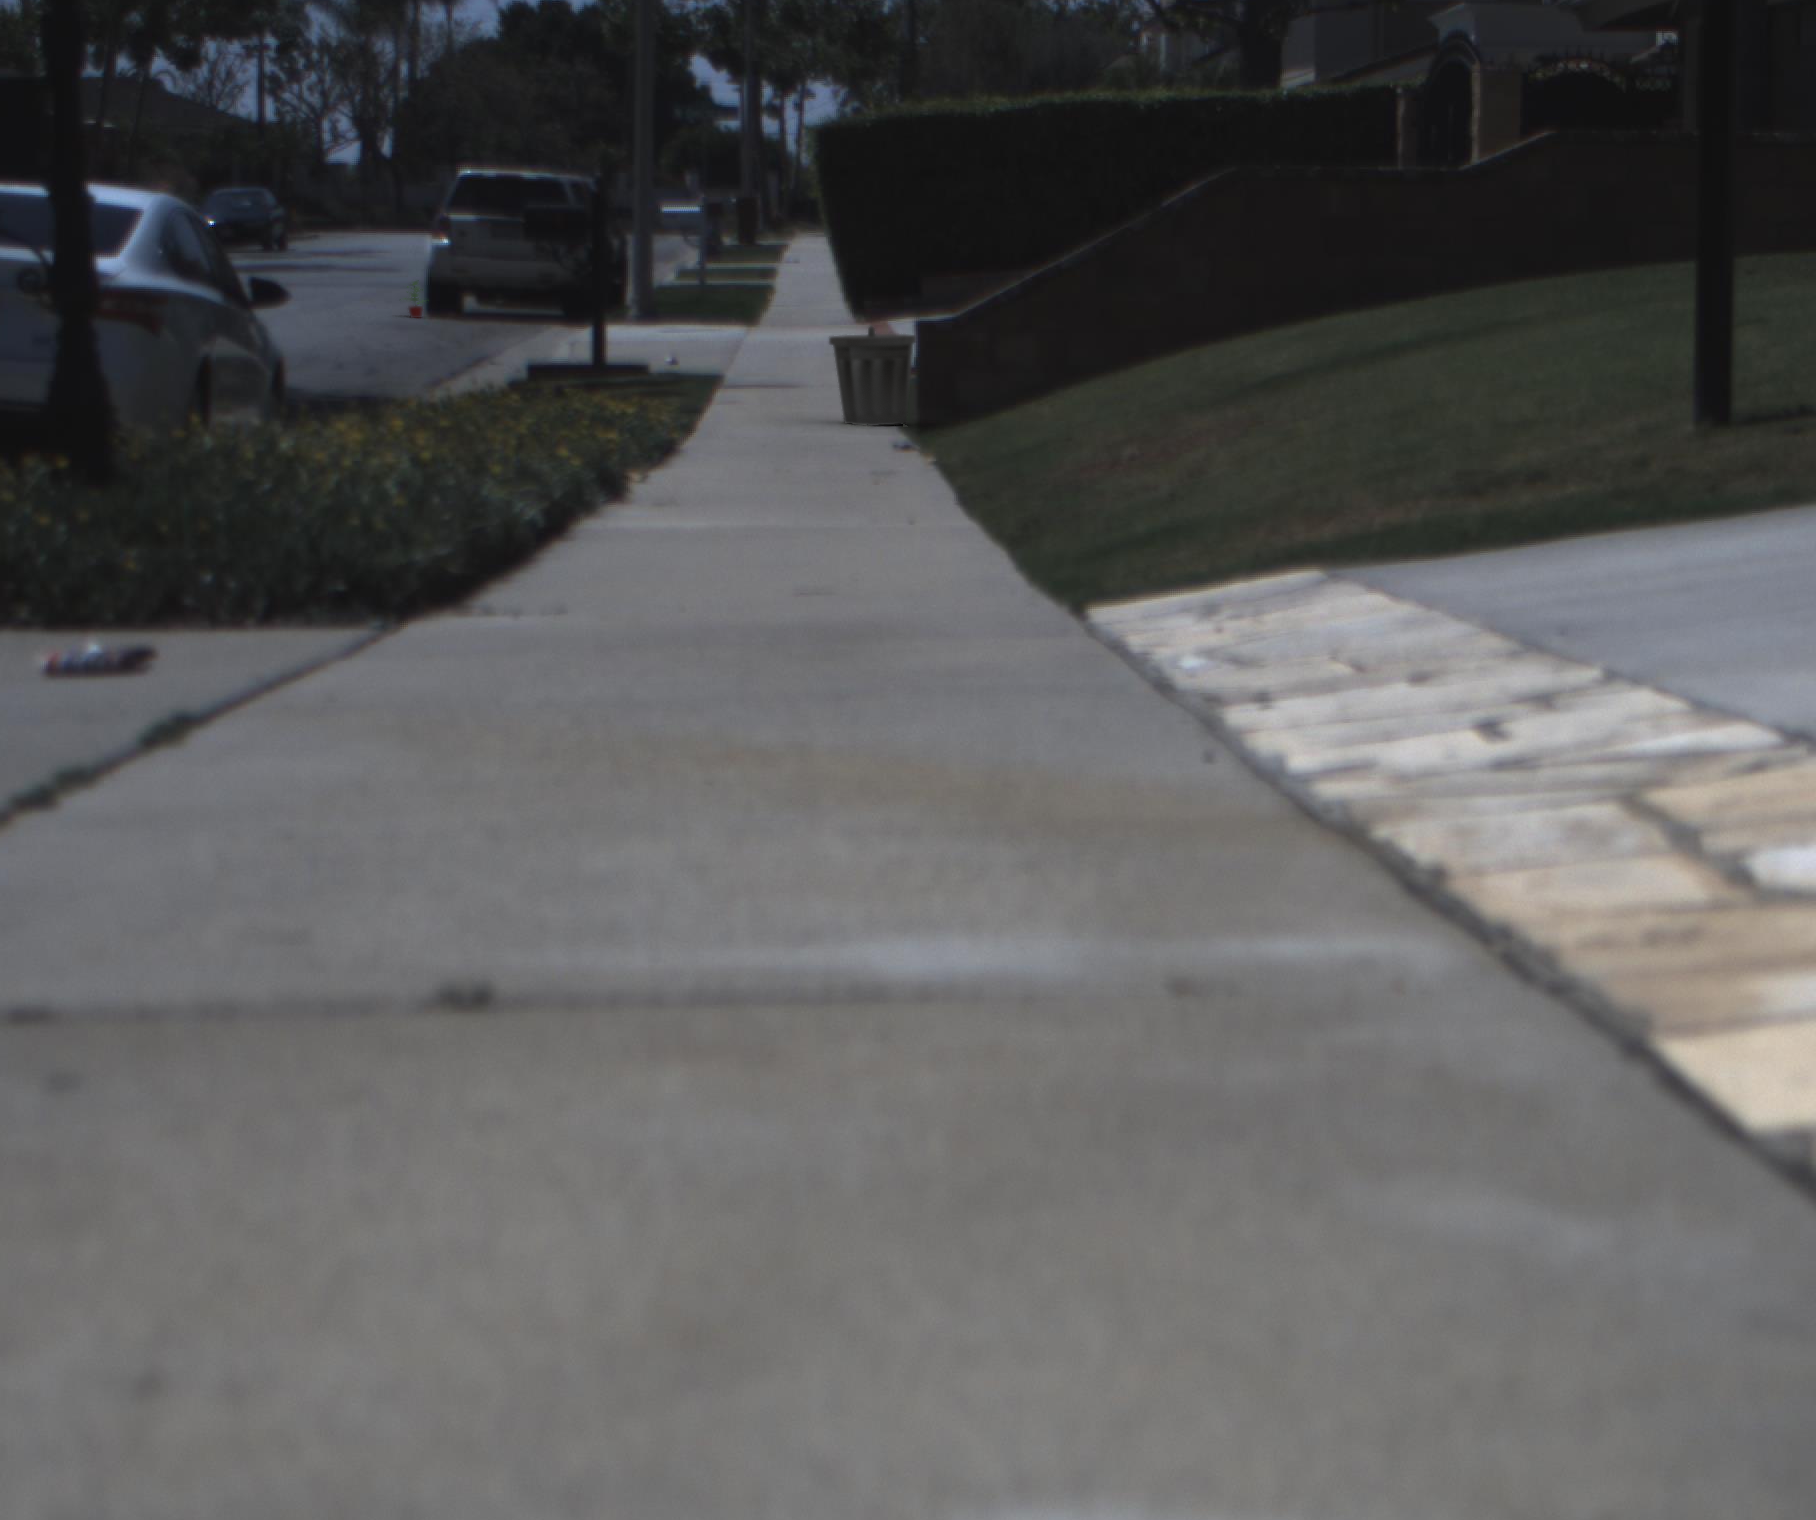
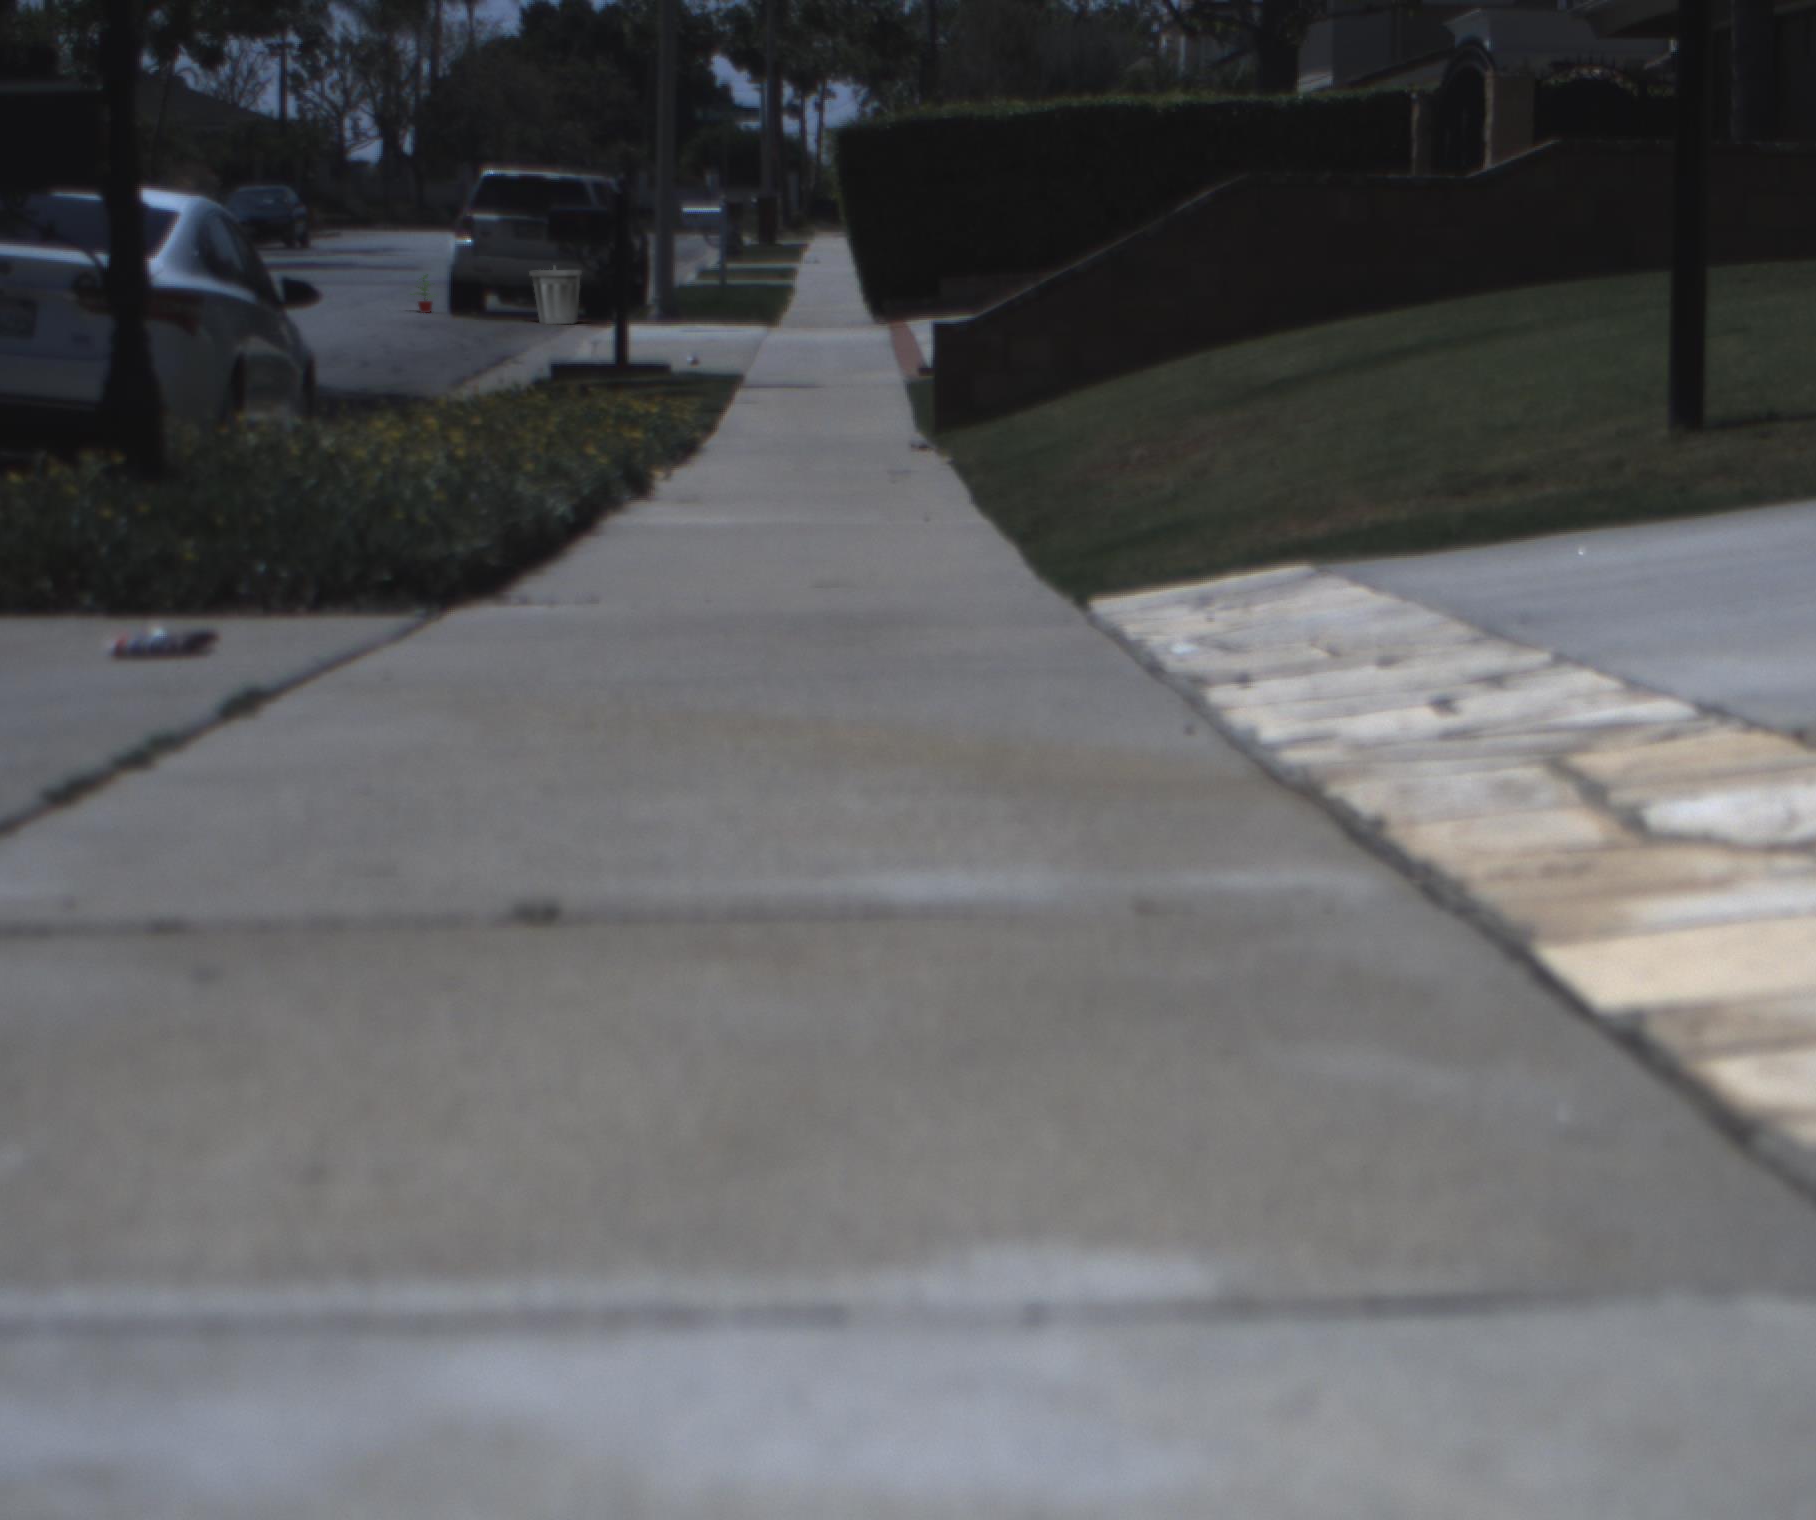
trash can: present [829,327,916,426] -> present [529,265,582,324]

